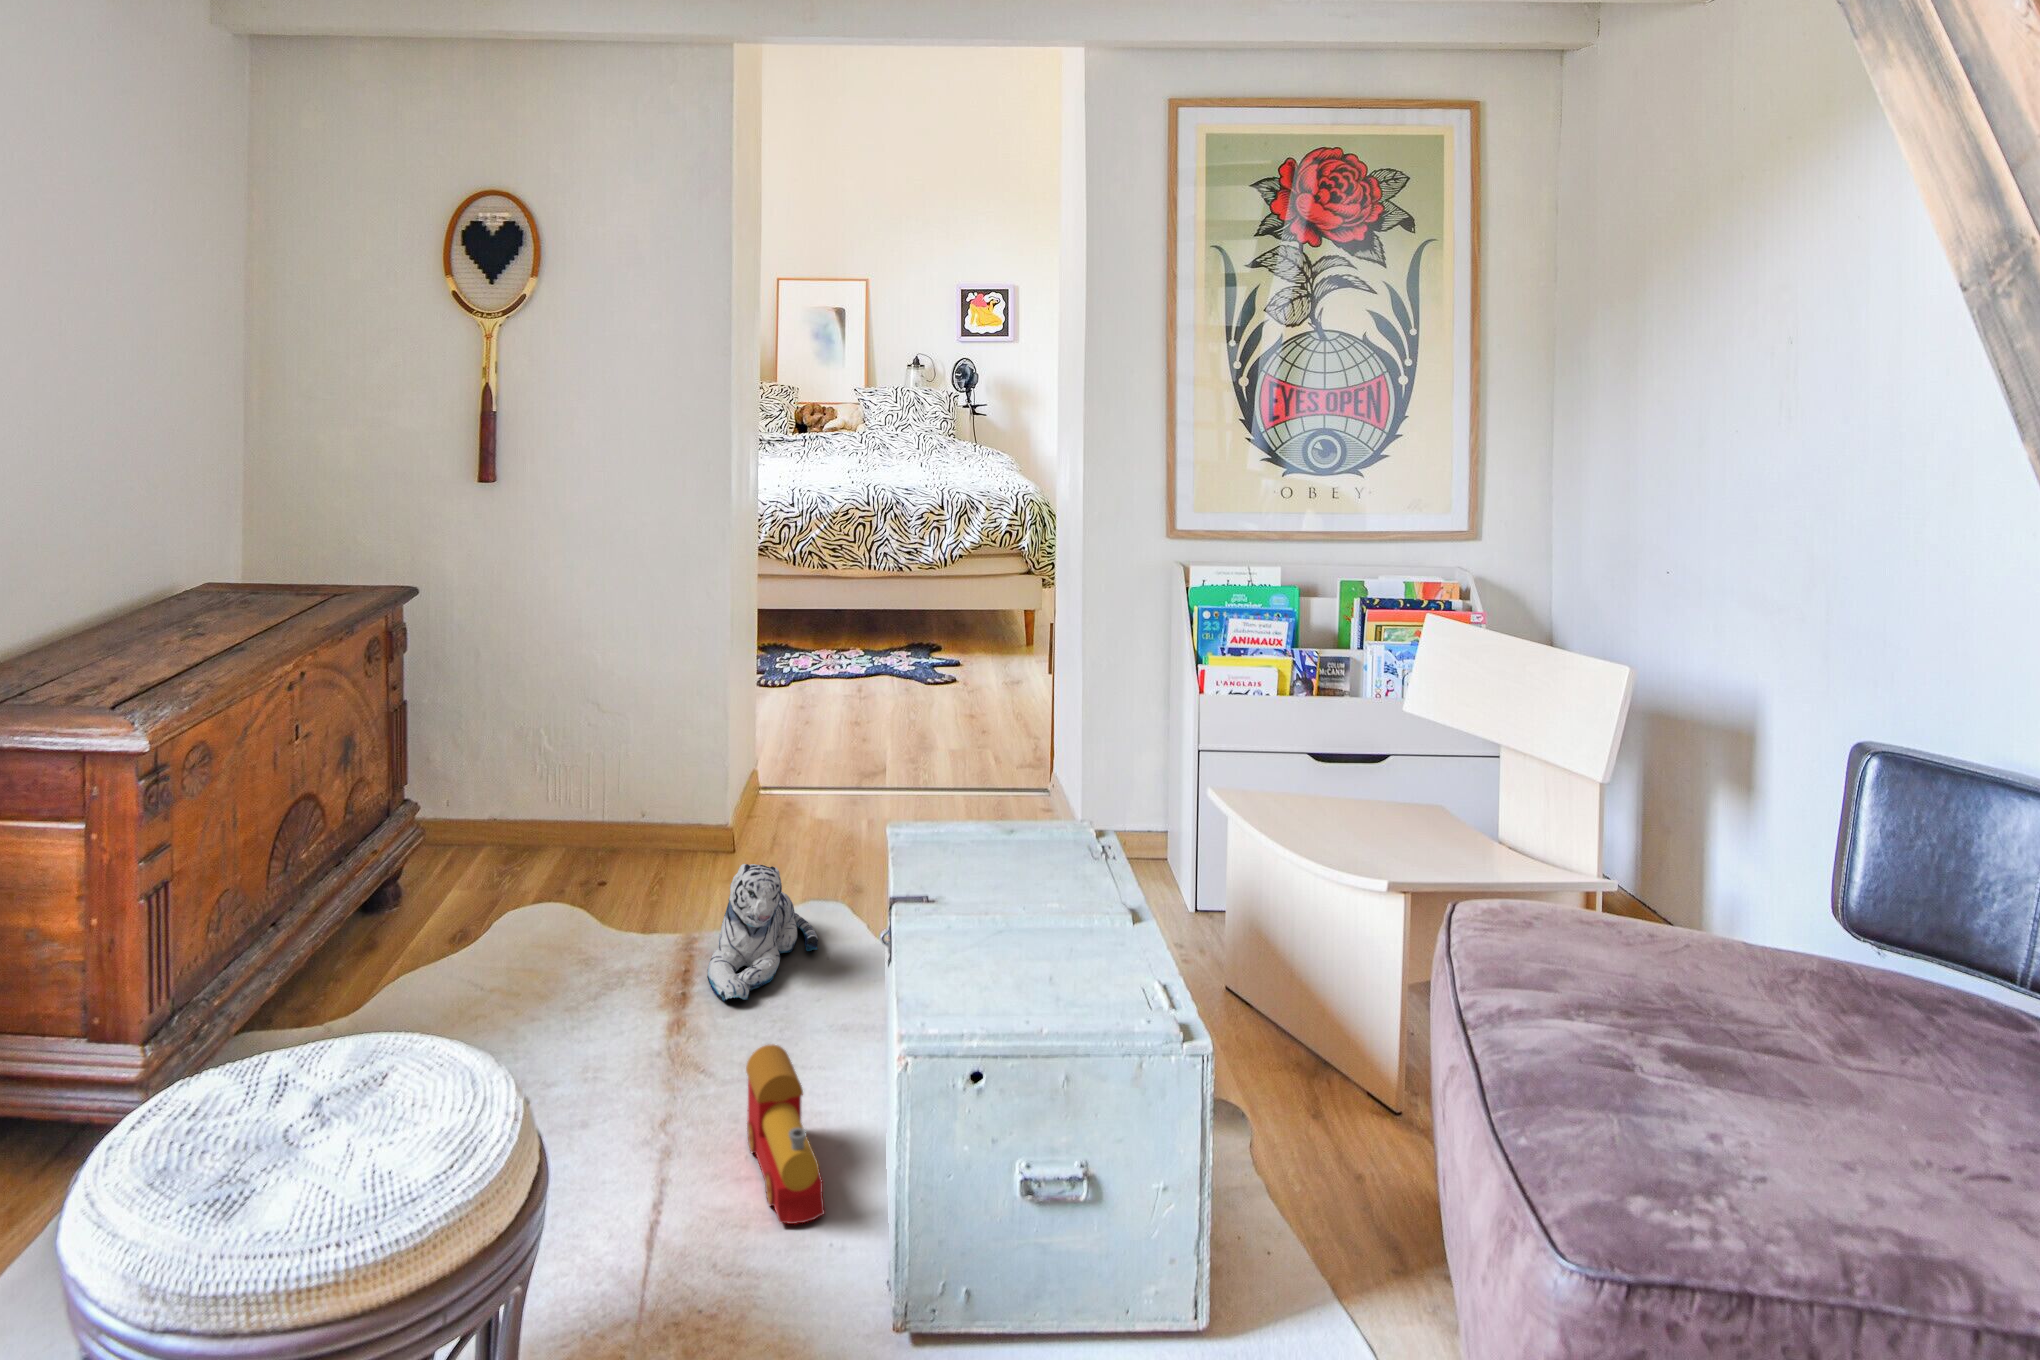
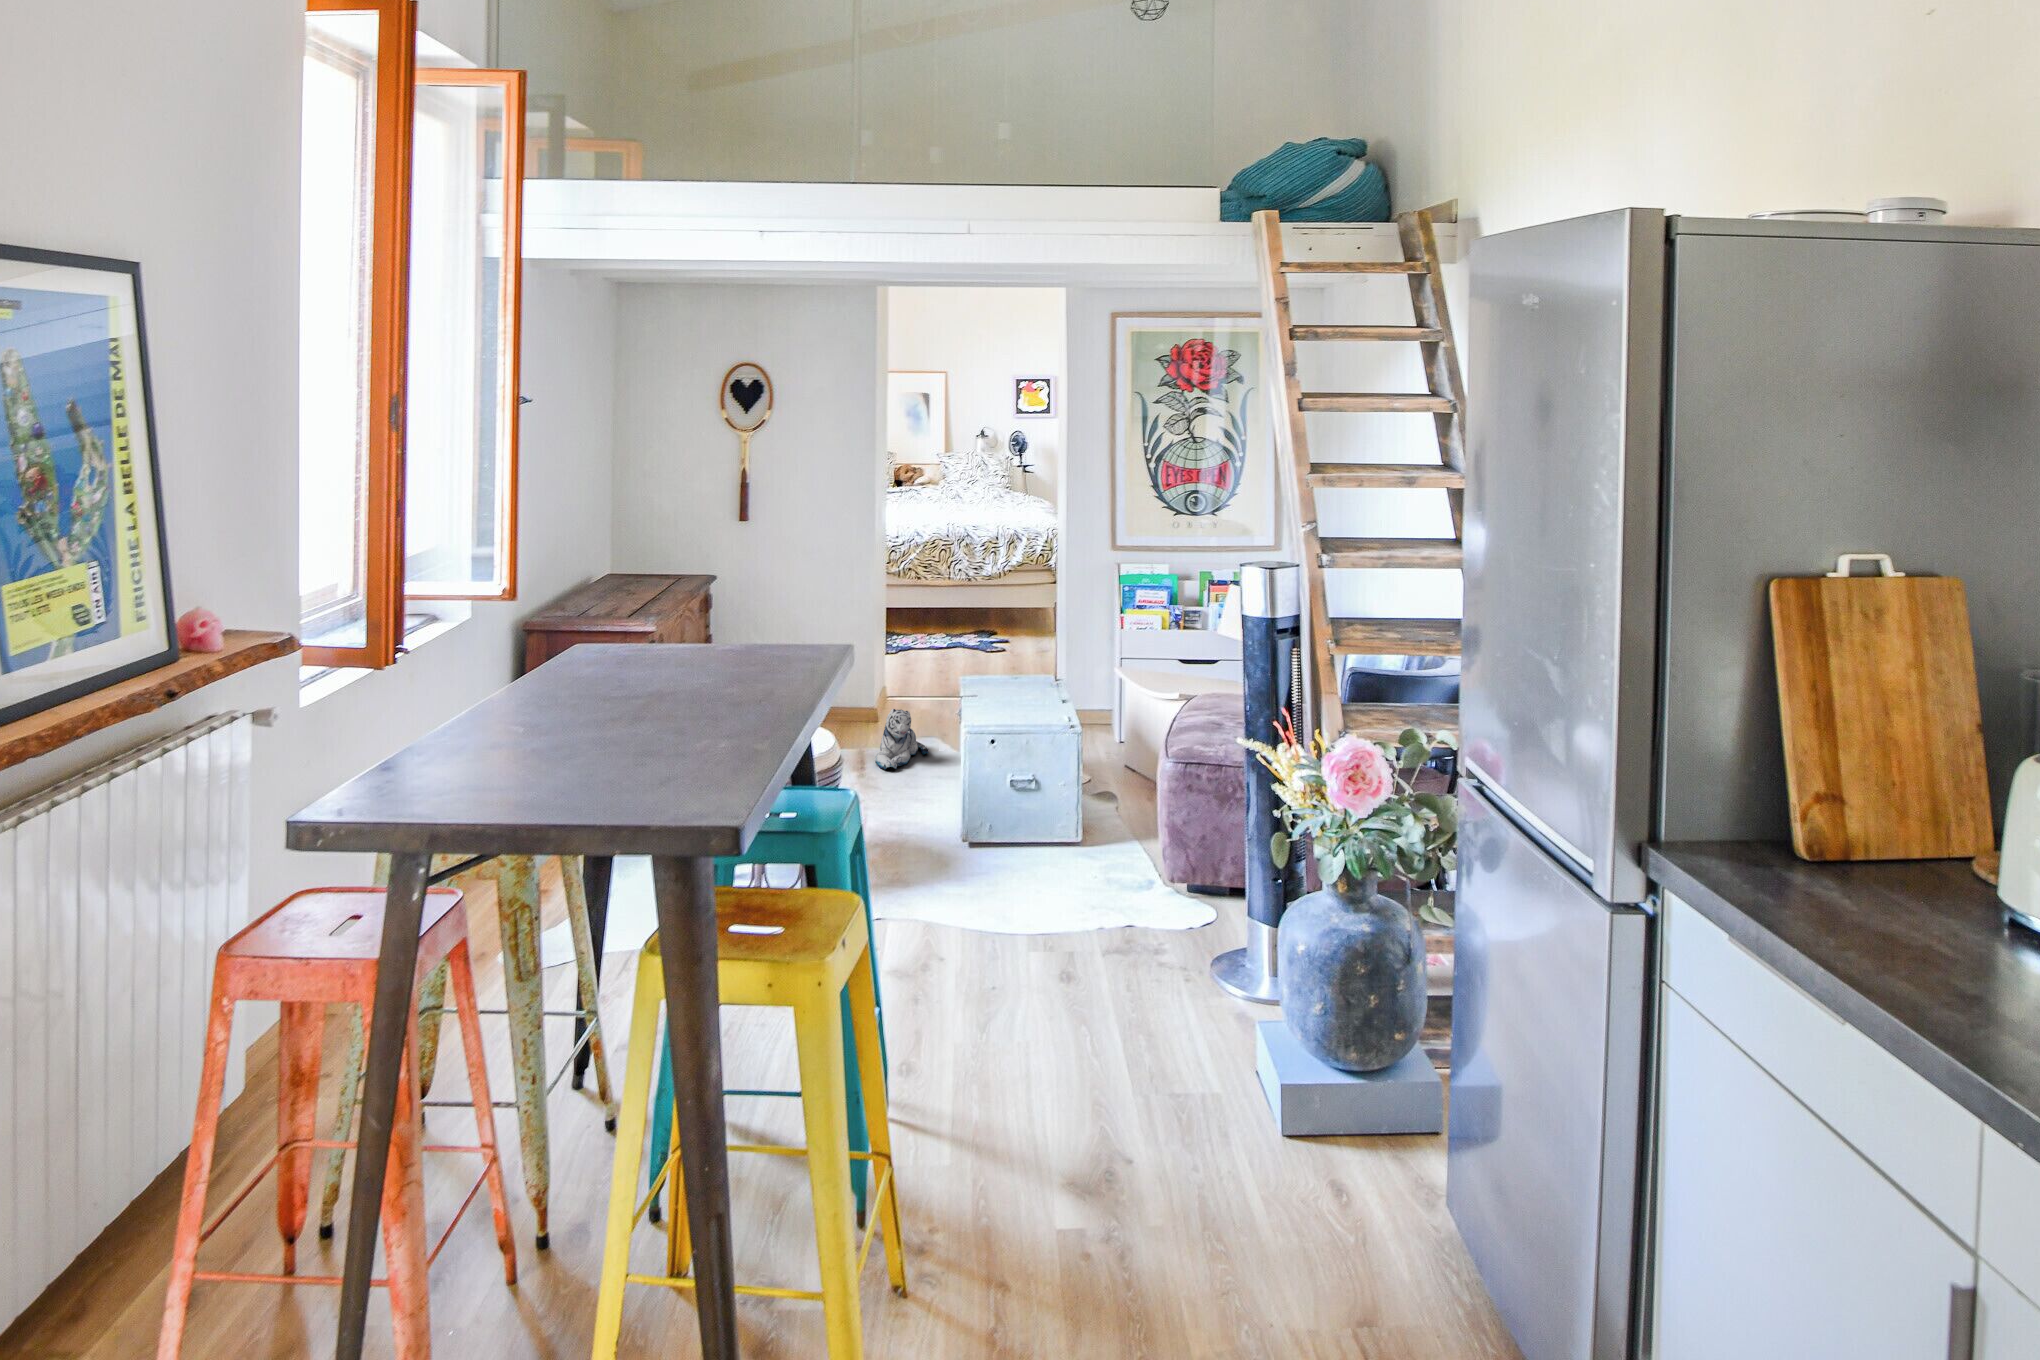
toy train: present [746,1045,824,1224] -> none [902,766,938,823]

